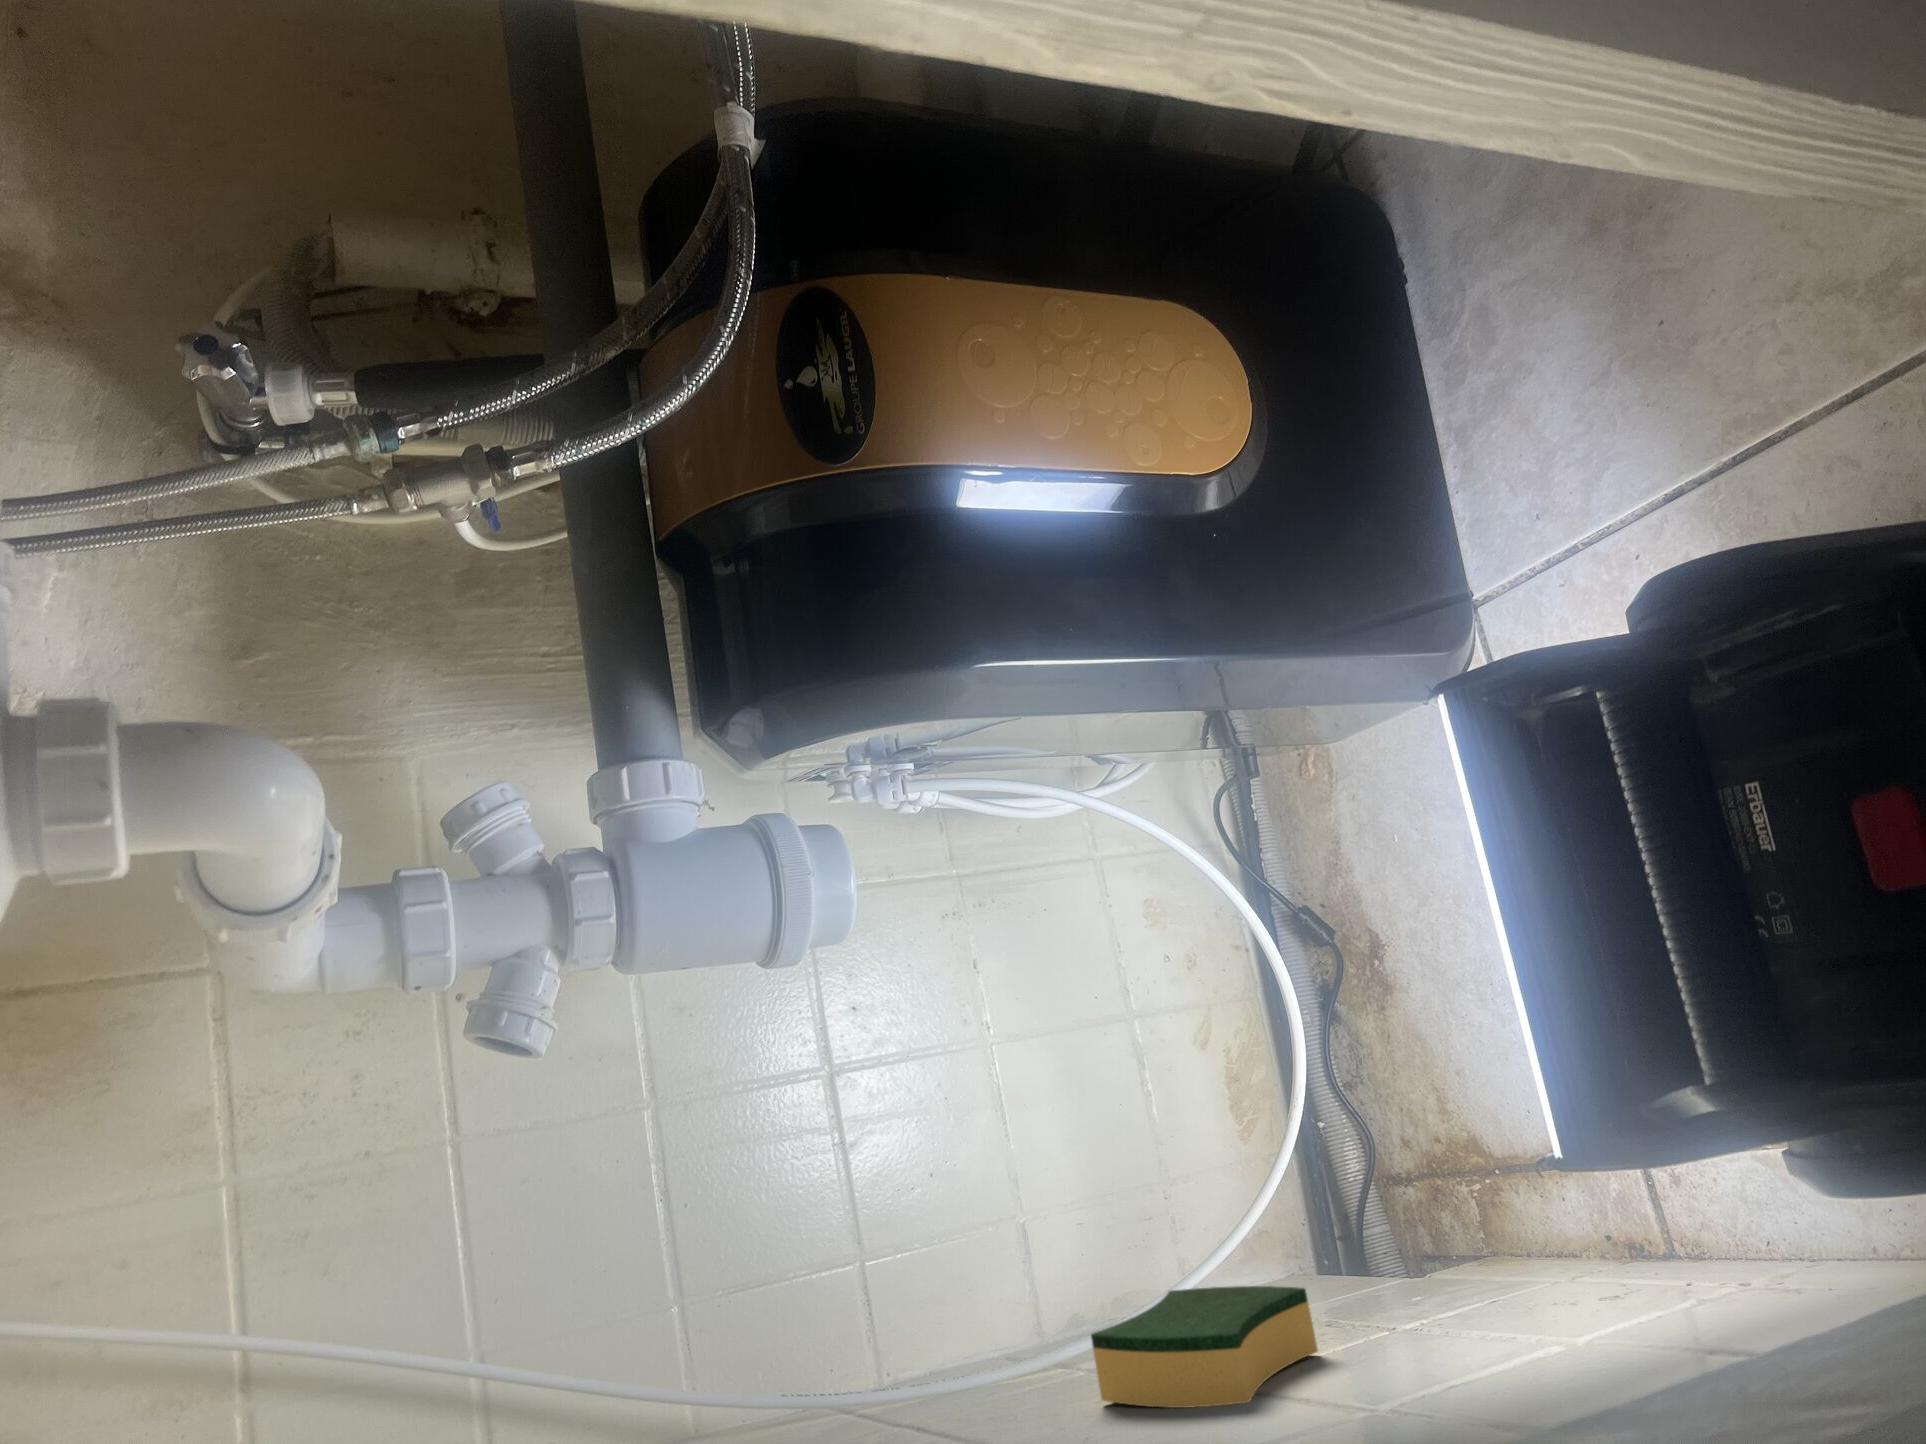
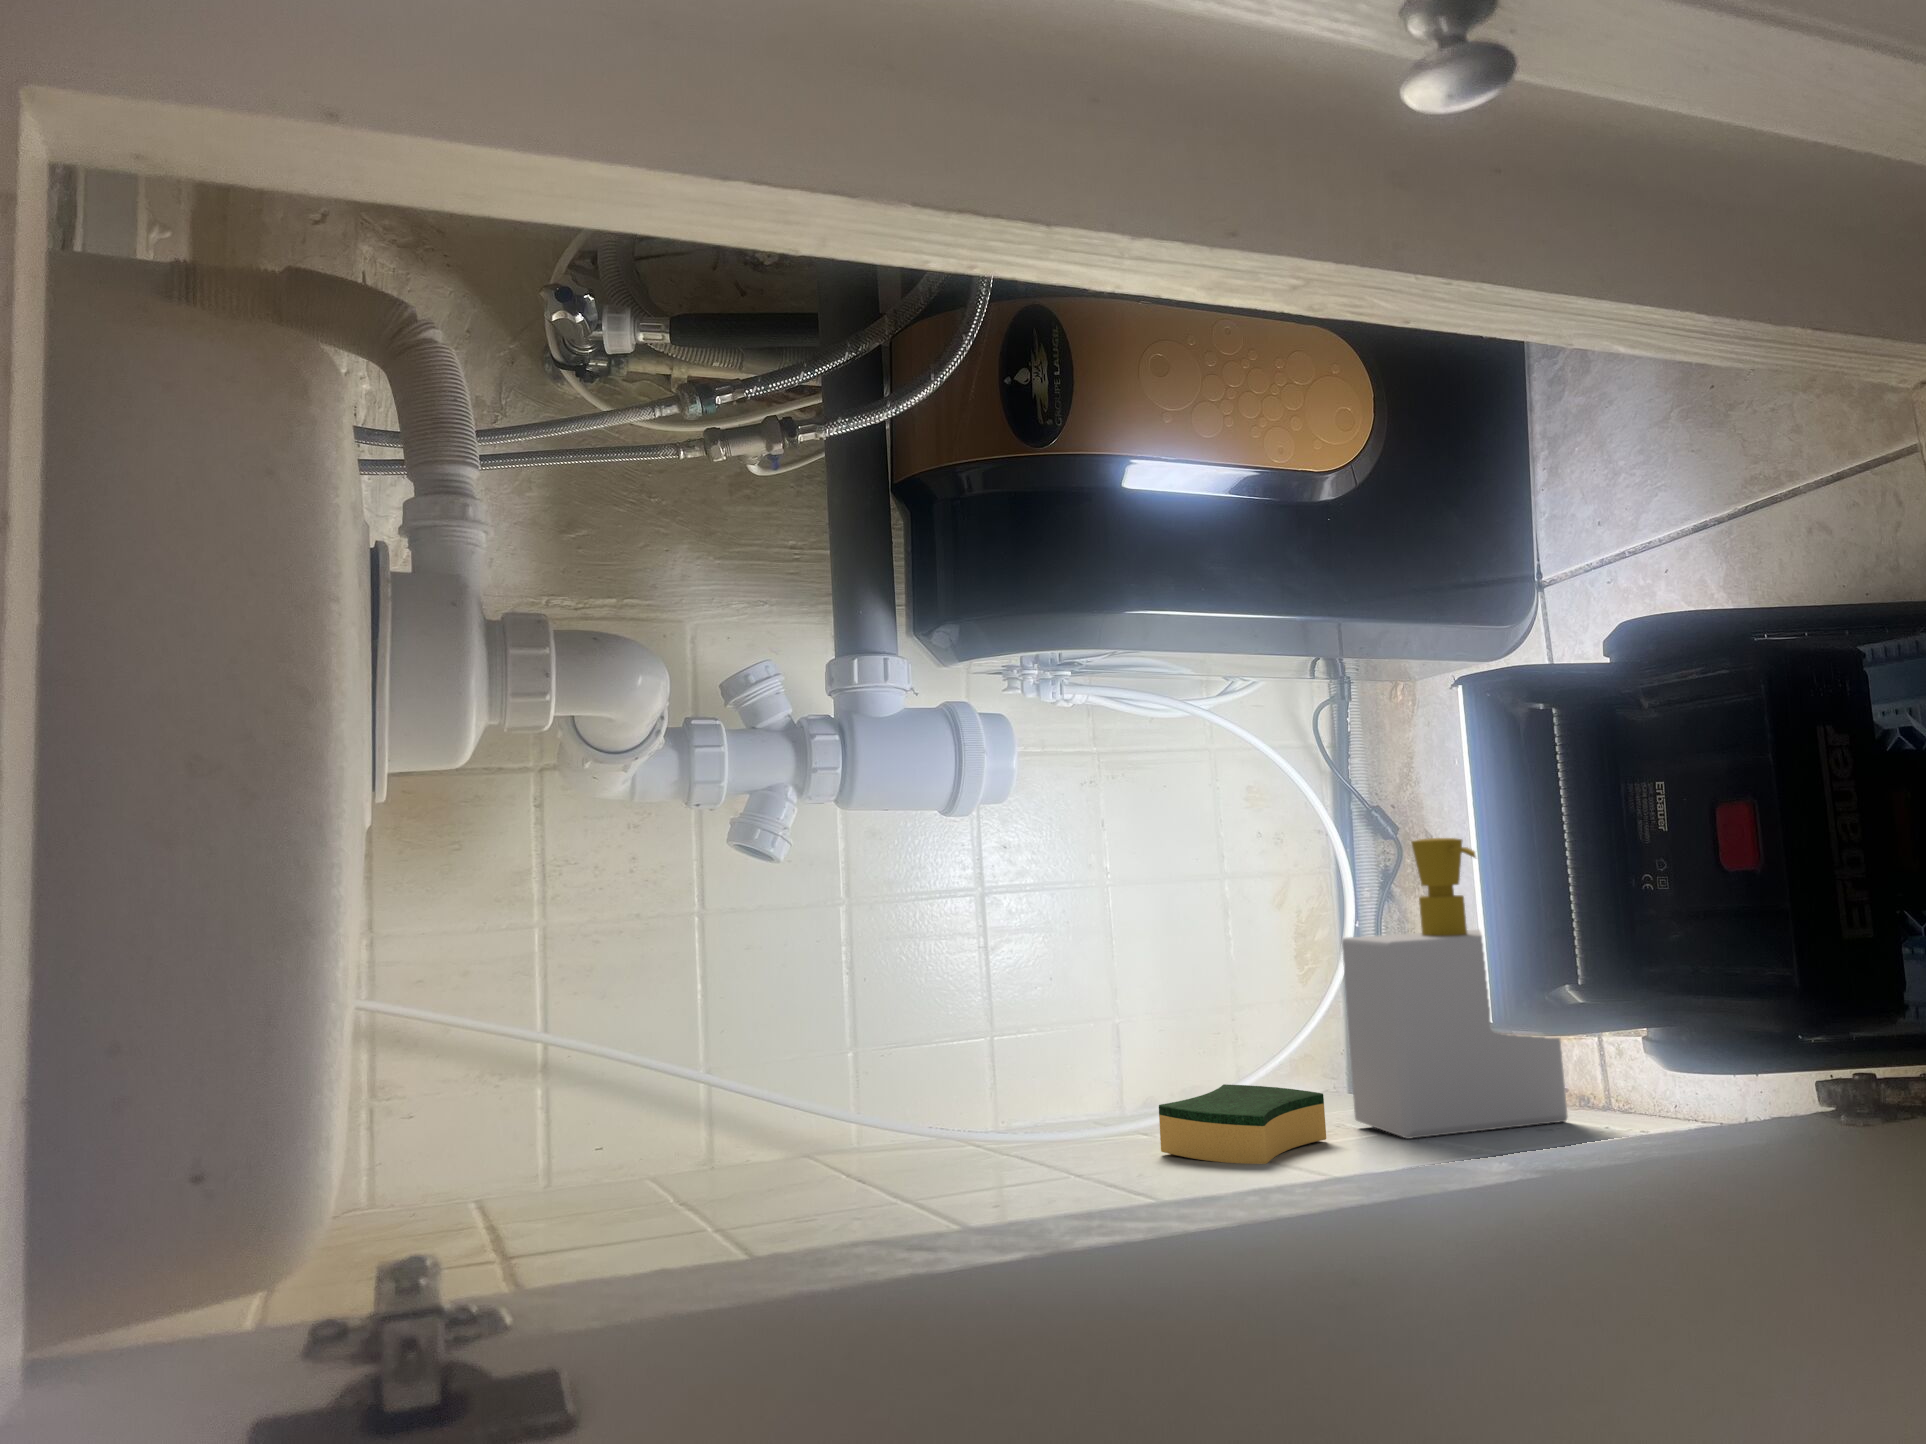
soap bottle: none [1296,926,1619,1337] -> present [1342,838,1568,1139]

